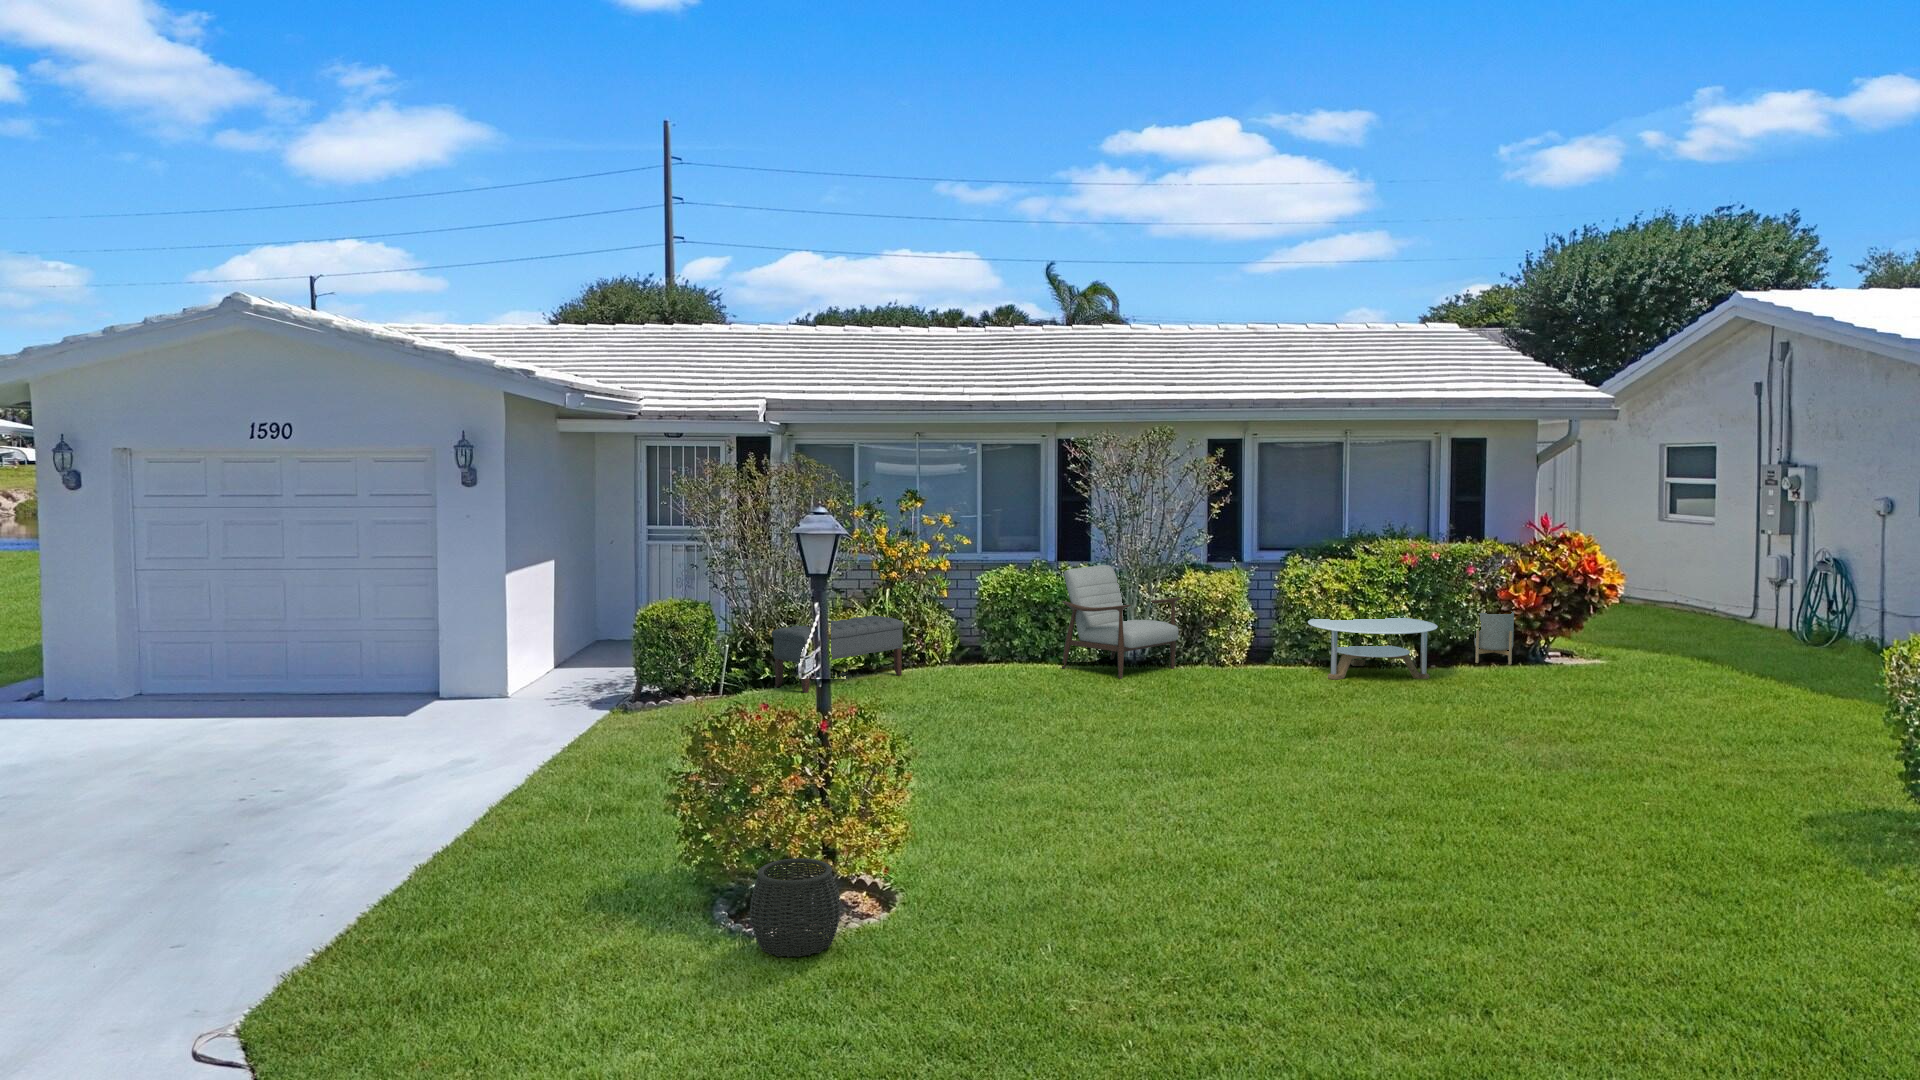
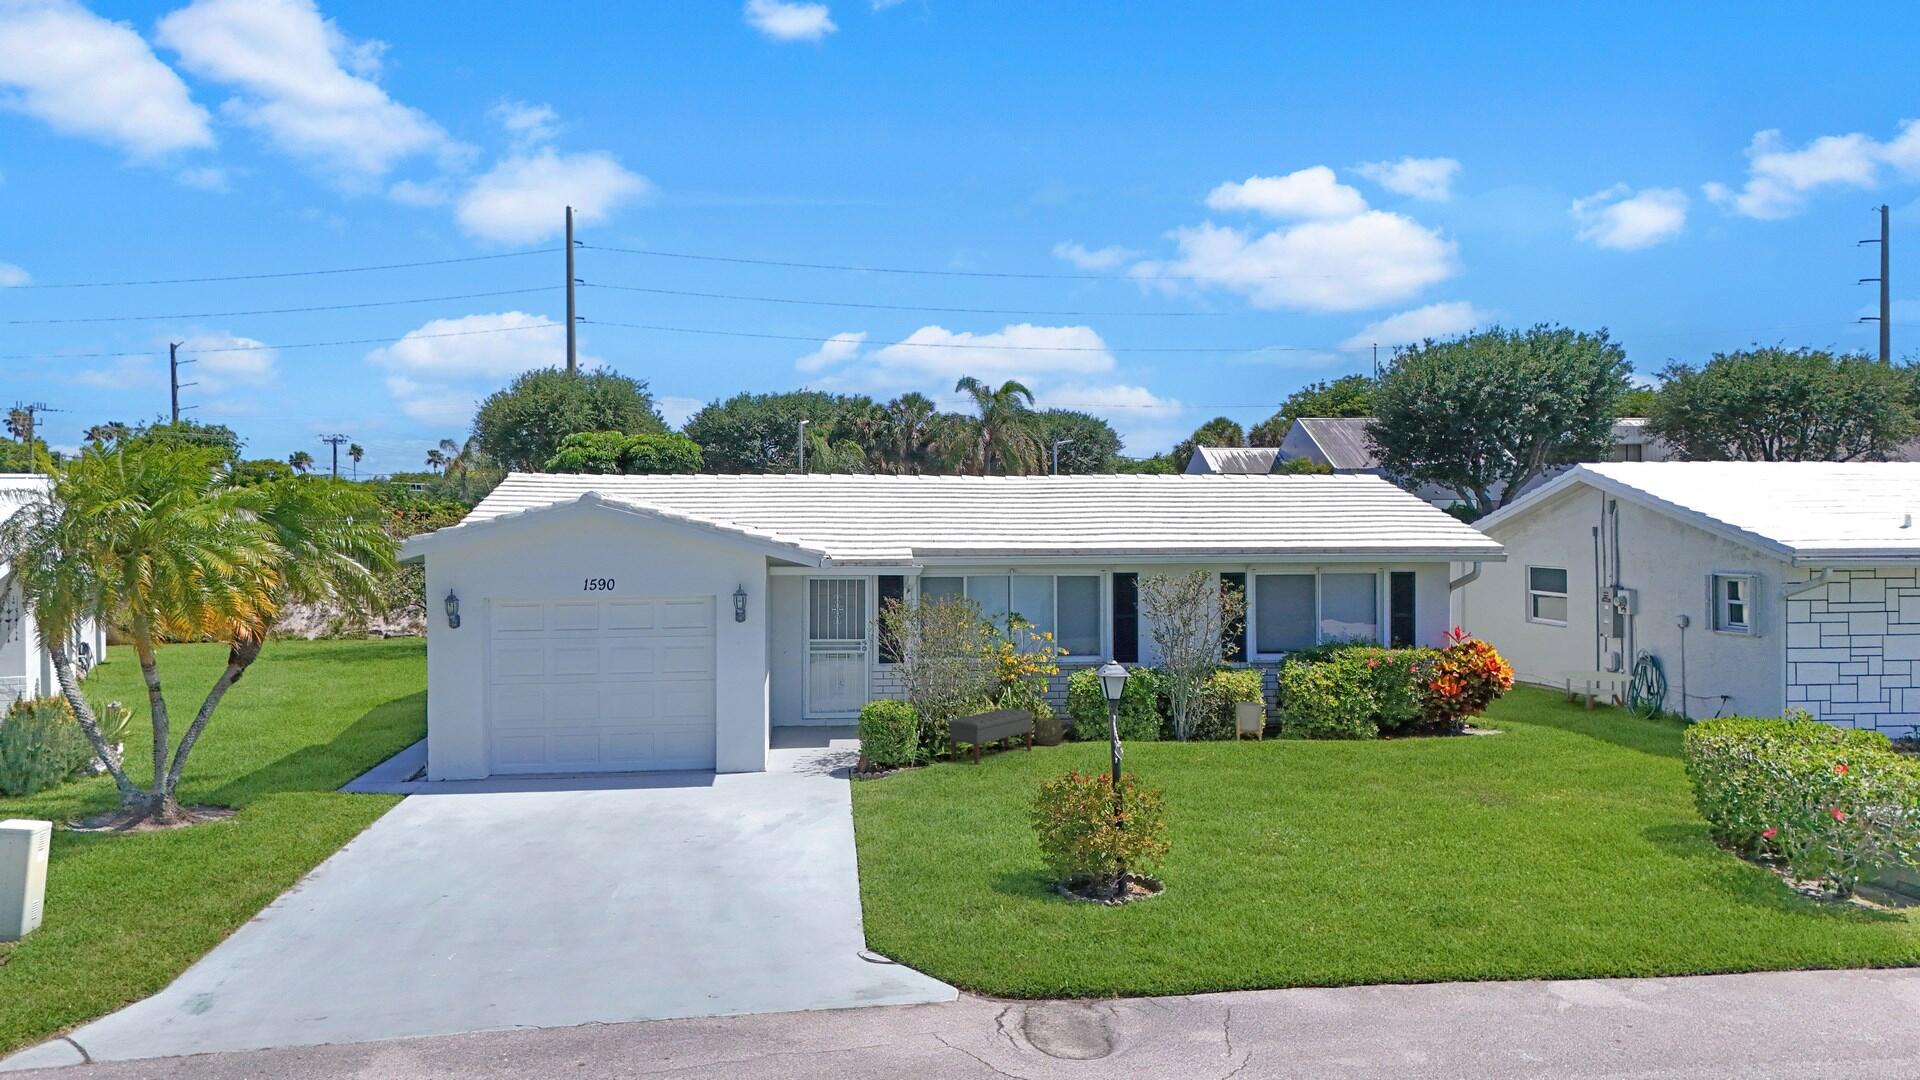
chair: present [1062,565,1183,679] -> none [1139,669,1224,751]
planter: present [1475,612,1514,665] -> present [1236,702,1262,741]
round table: present [1308,616,1438,679] -> present [1554,671,1634,710]
woven basket: present [750,858,841,958] -> present [1034,717,1063,745]

